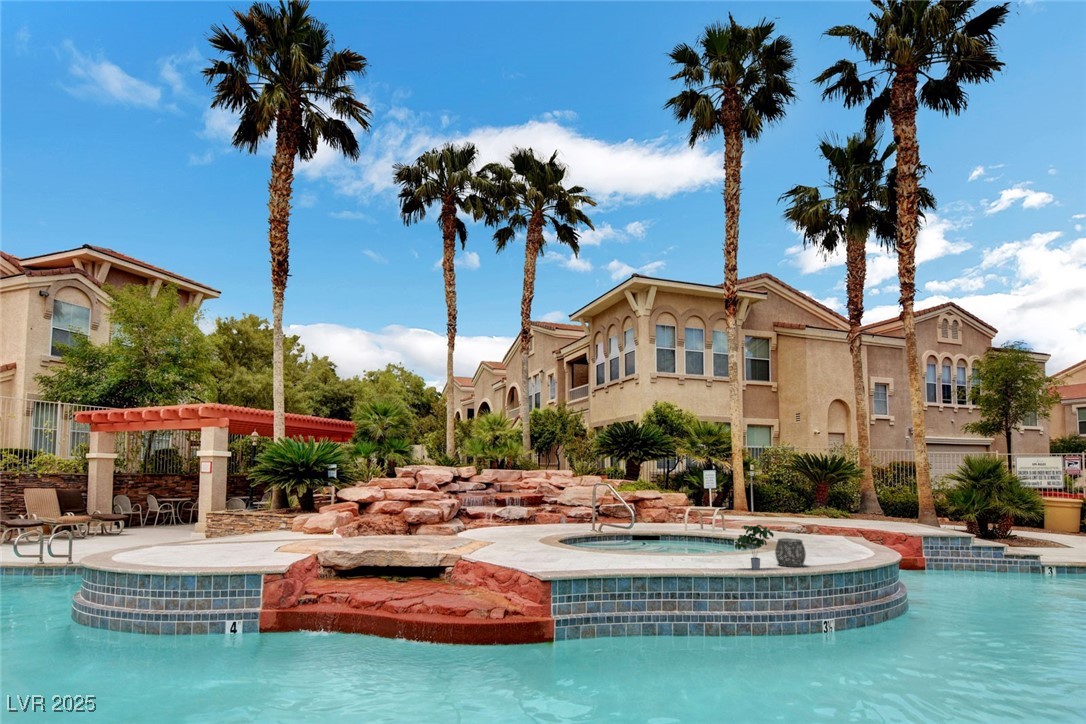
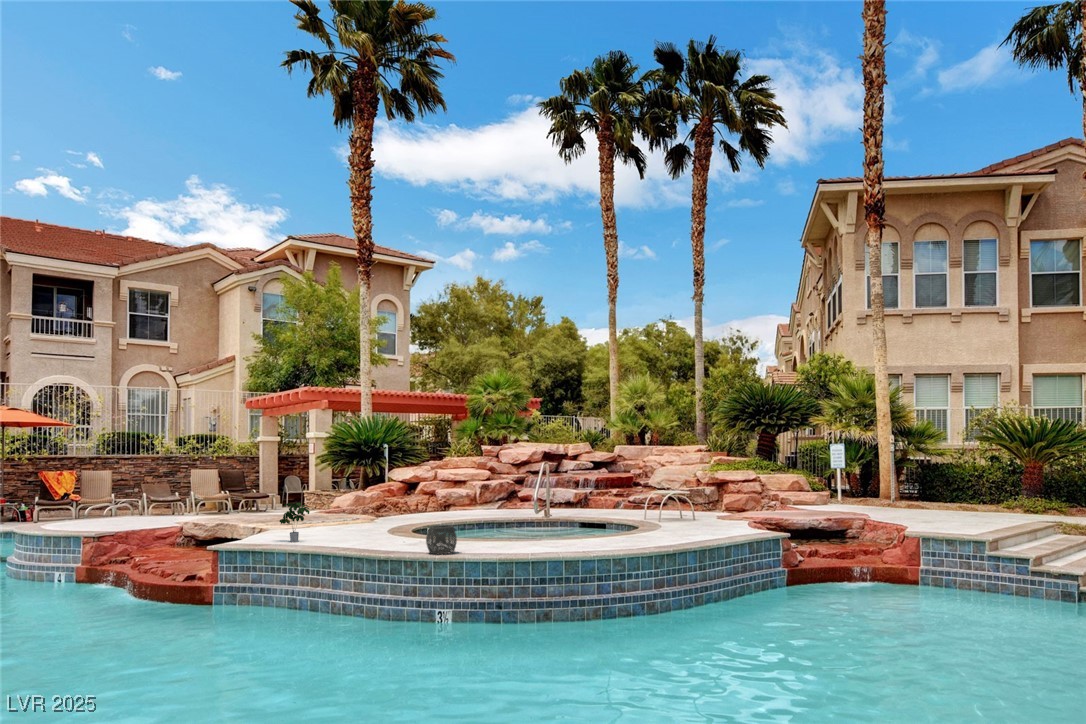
potted plant: present [734,525,774,570] -> present [280,503,310,542]

